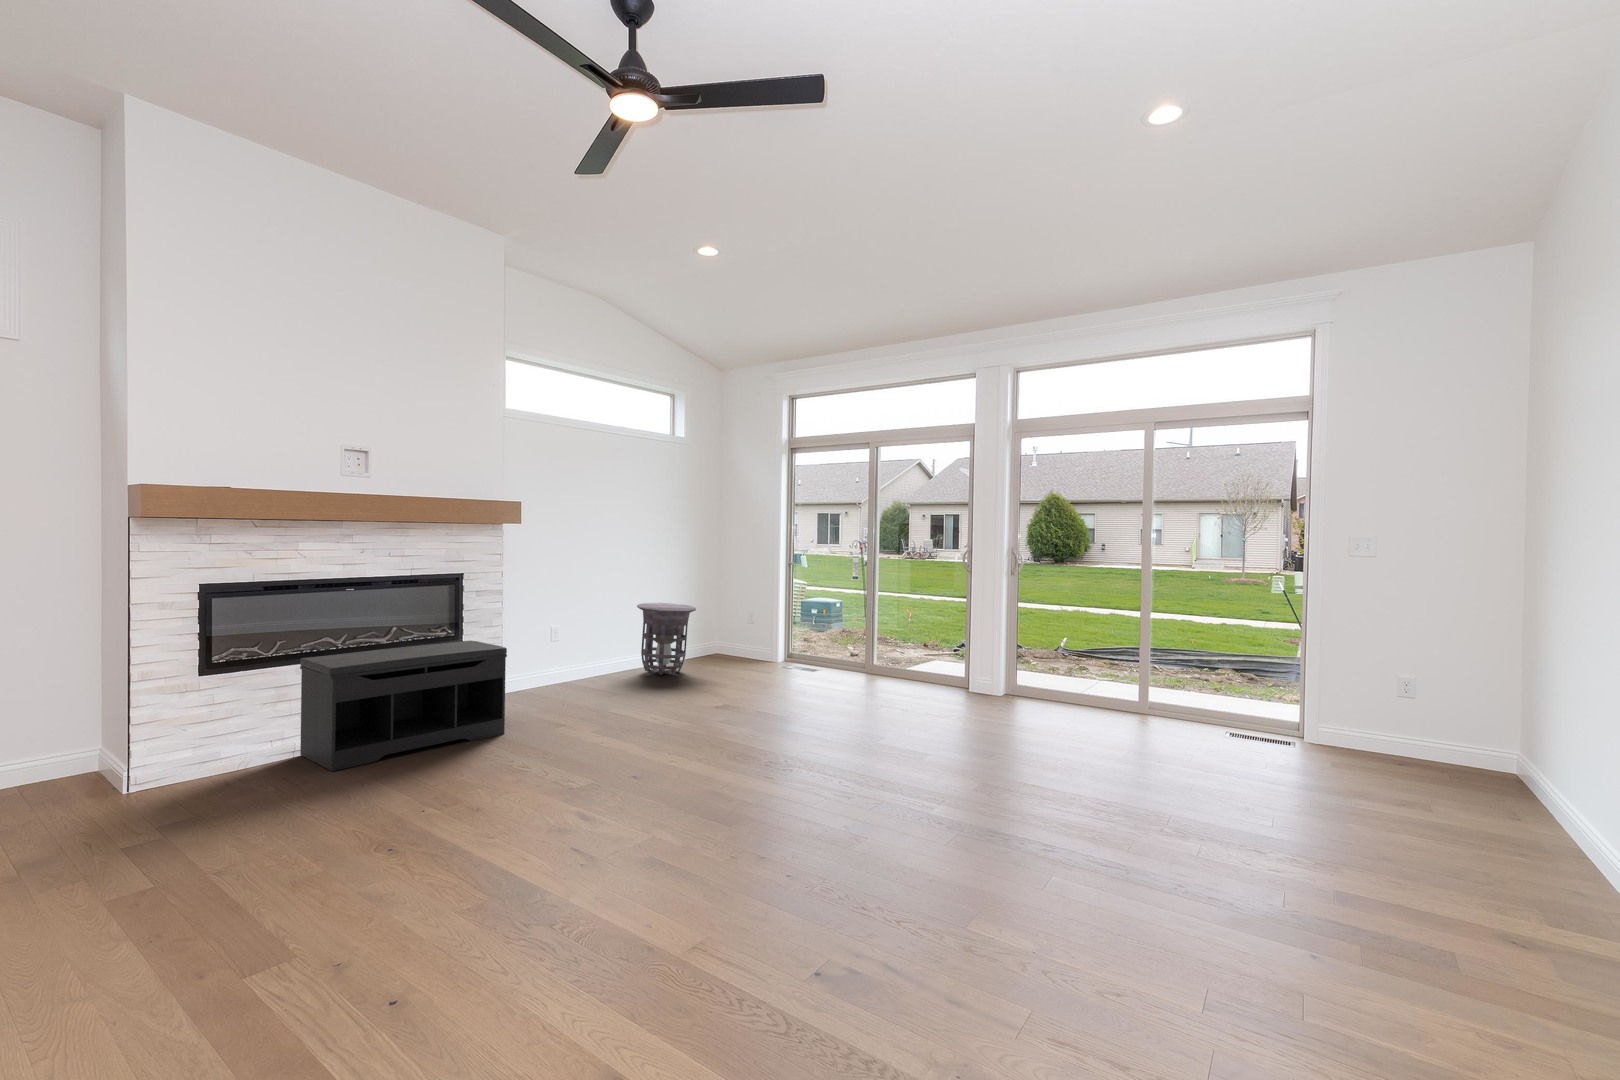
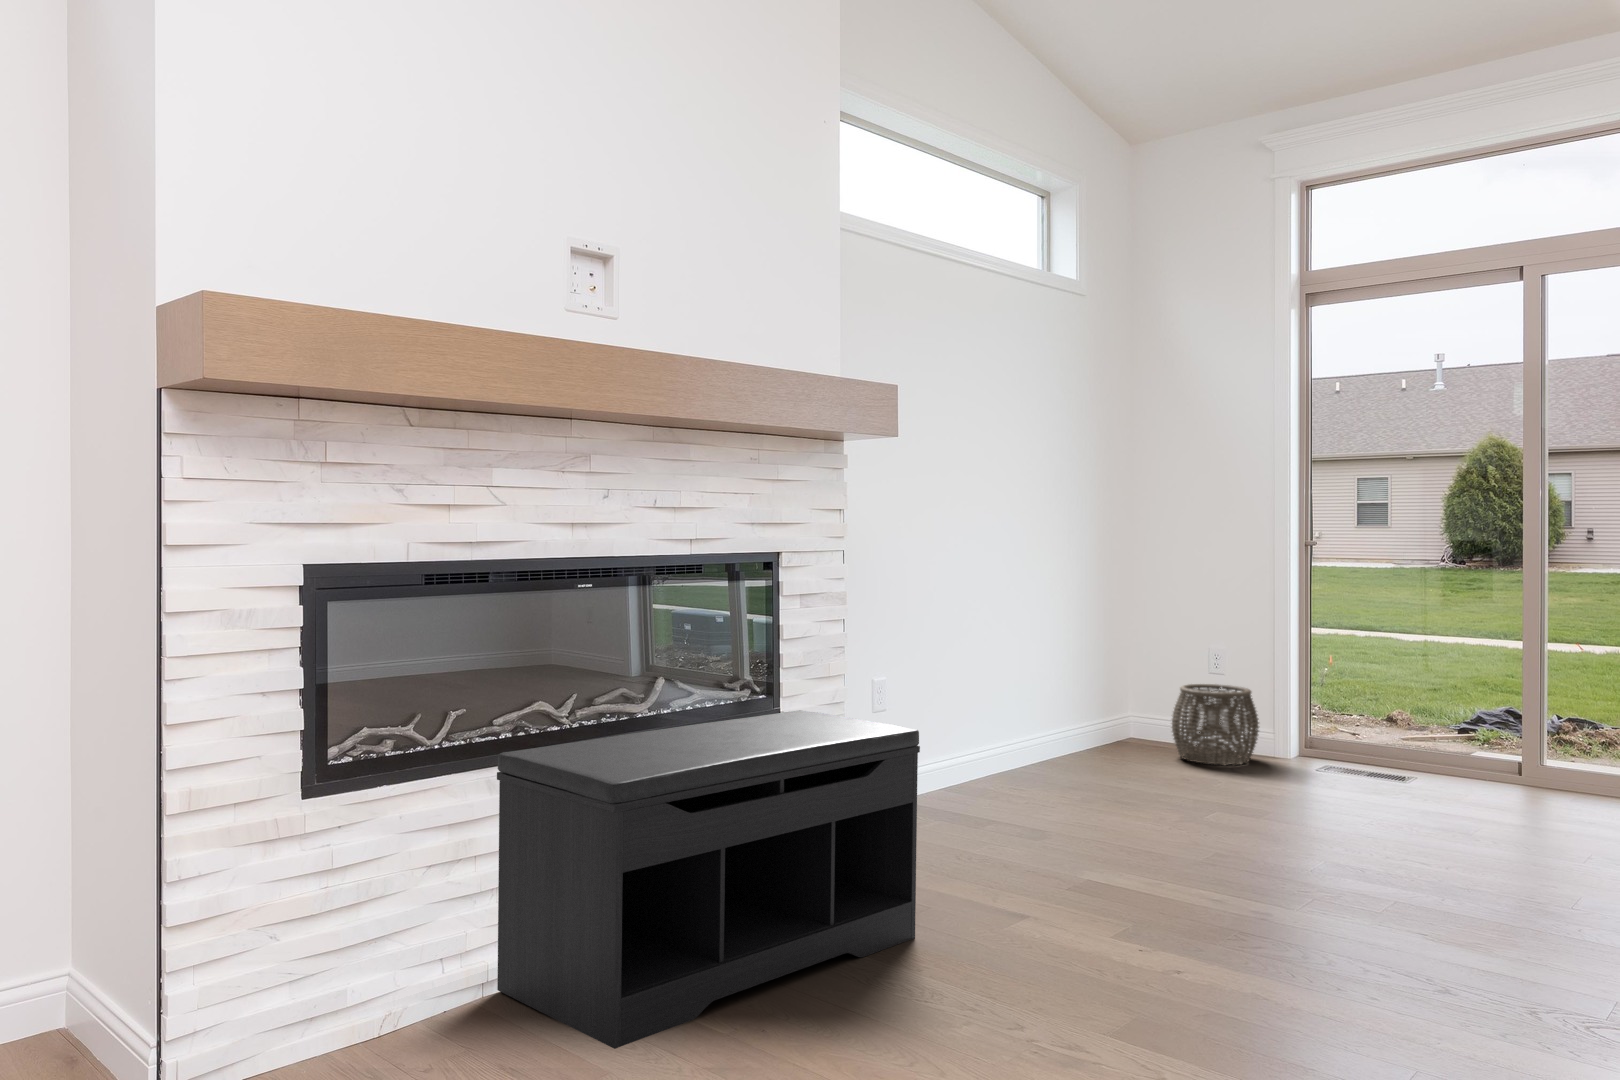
side table: present [637,603,696,675] -> none [1016,629,1144,786]
woven basket: none [726,628,766,666] -> present [1172,684,1259,765]

